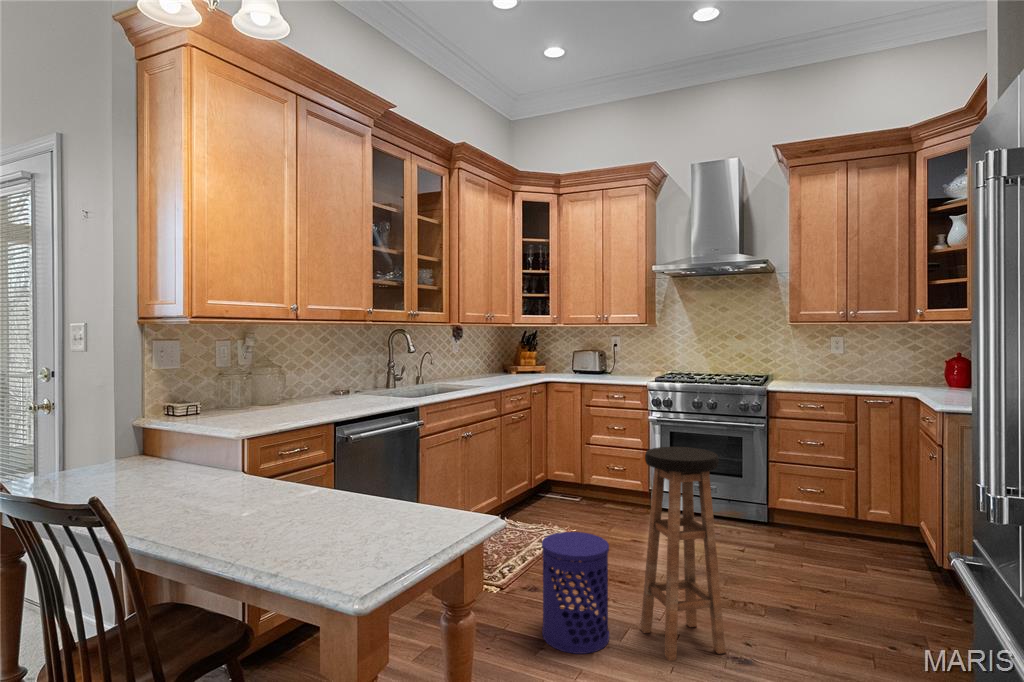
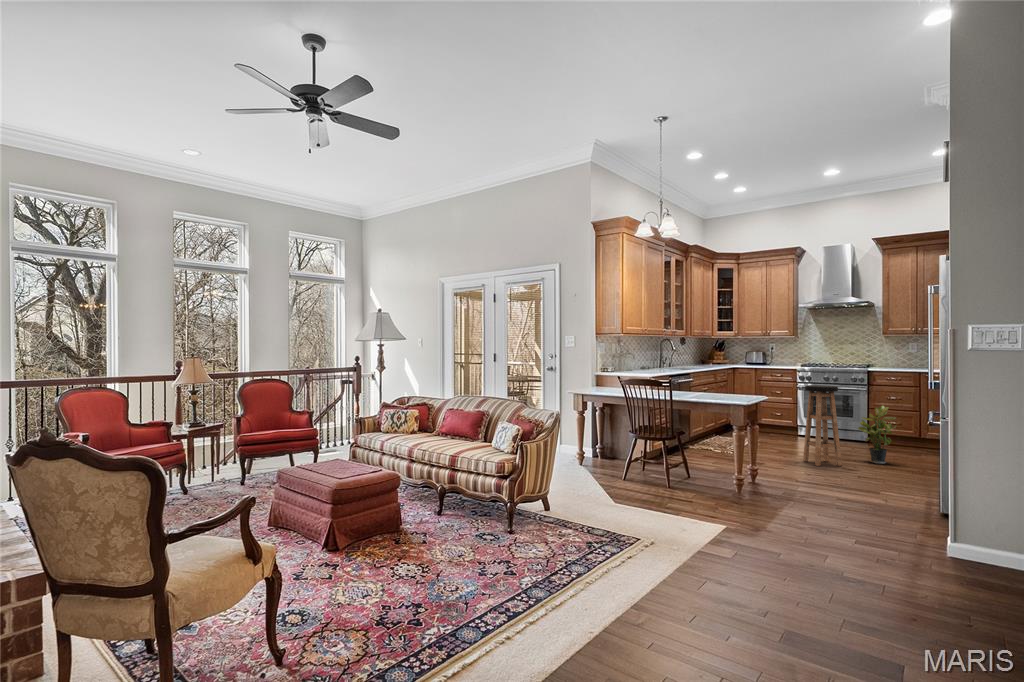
potted plant: none [758,487,840,626] -> present [858,406,896,464]
waste bin: present [542,532,609,654] -> none [759,421,790,463]

